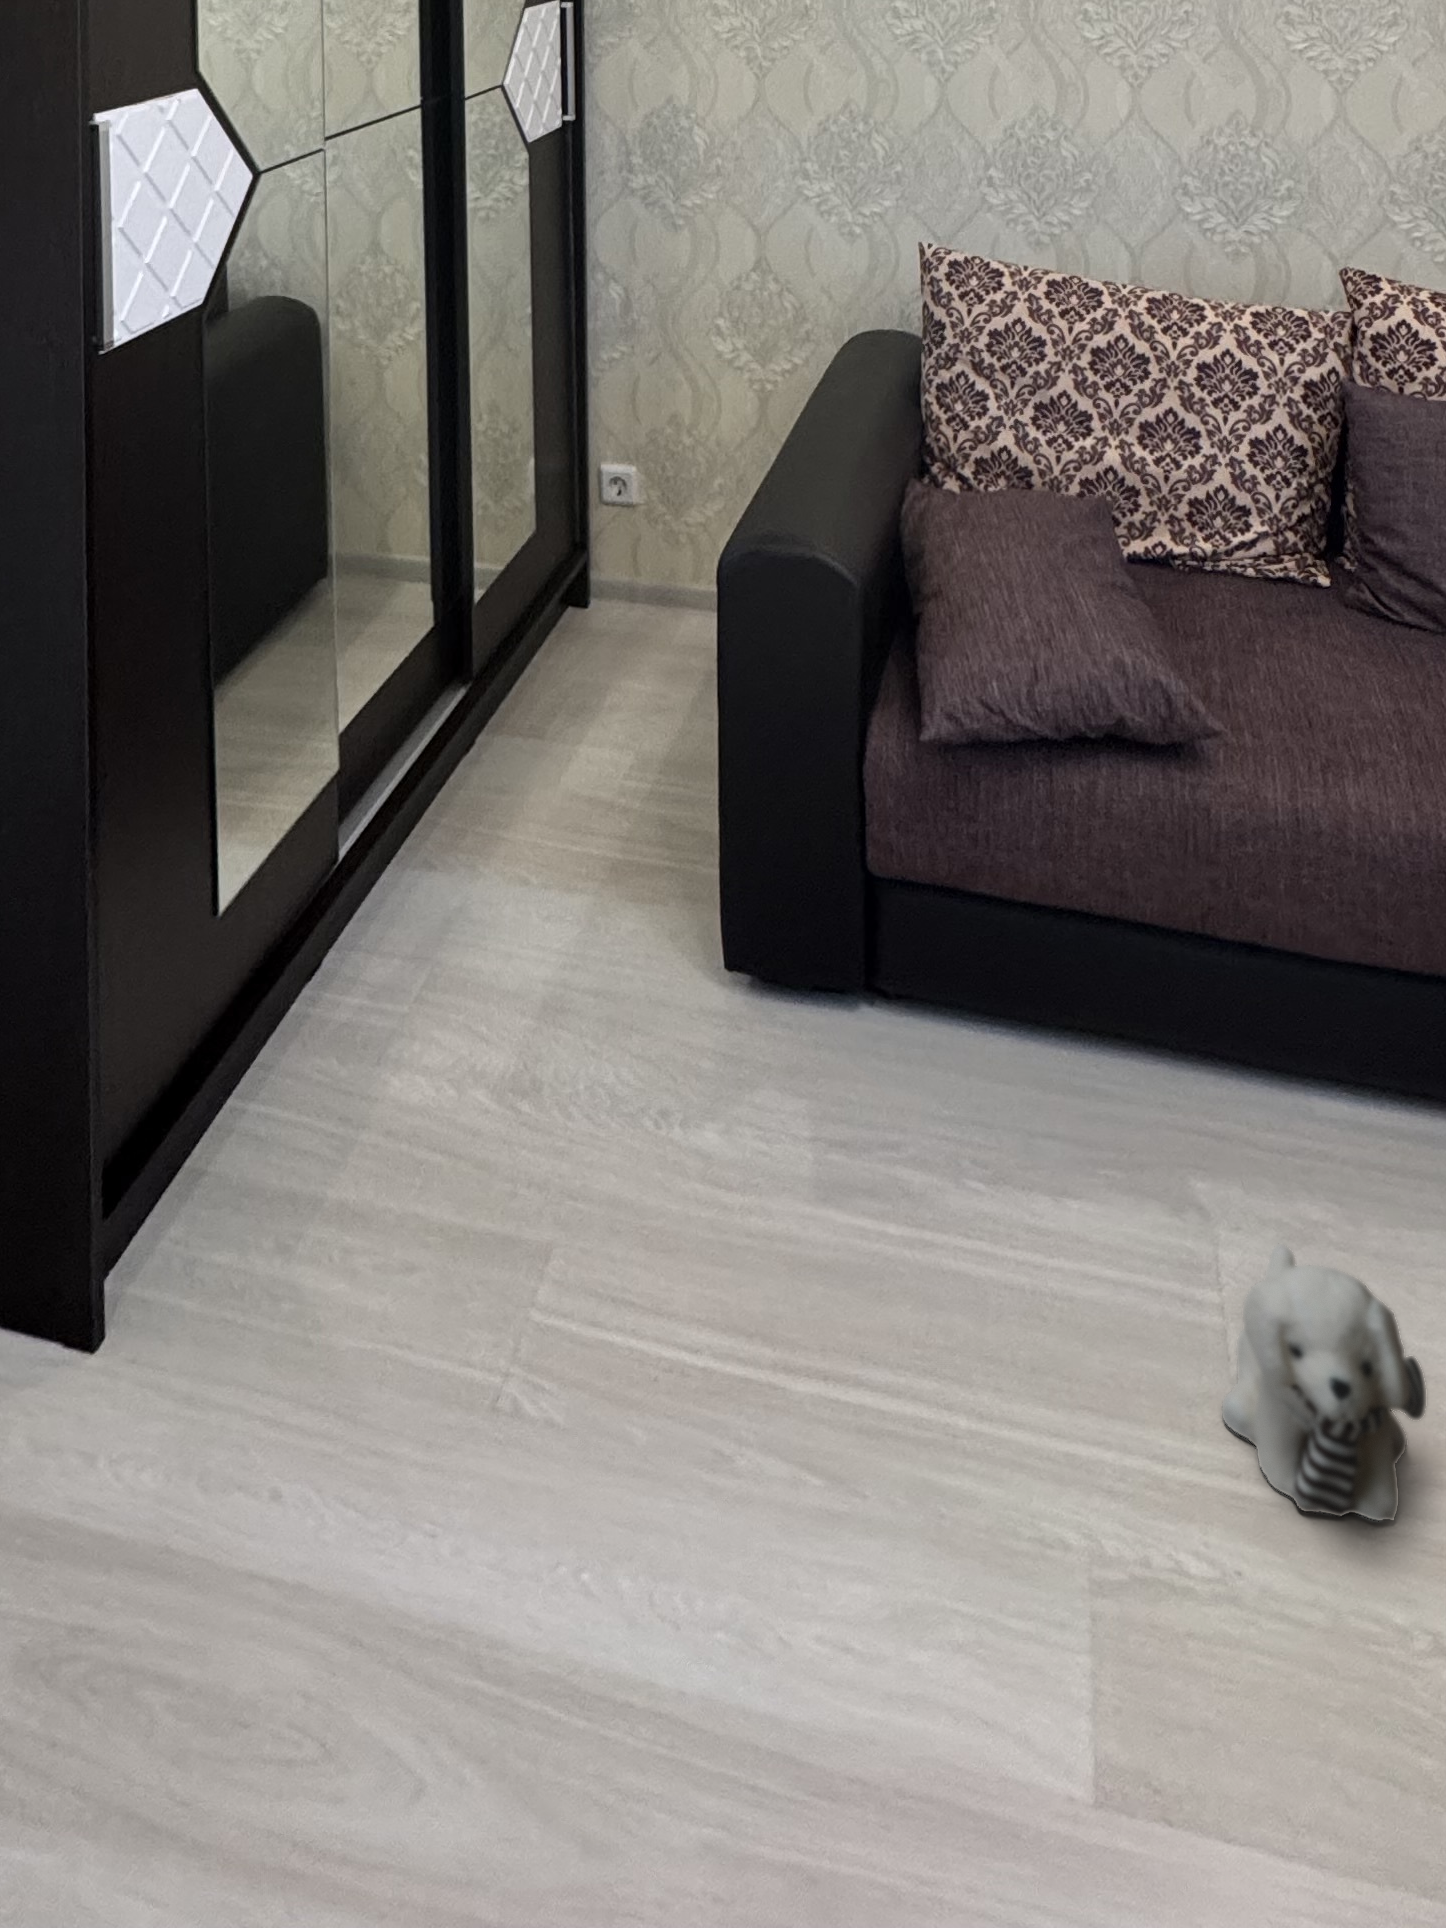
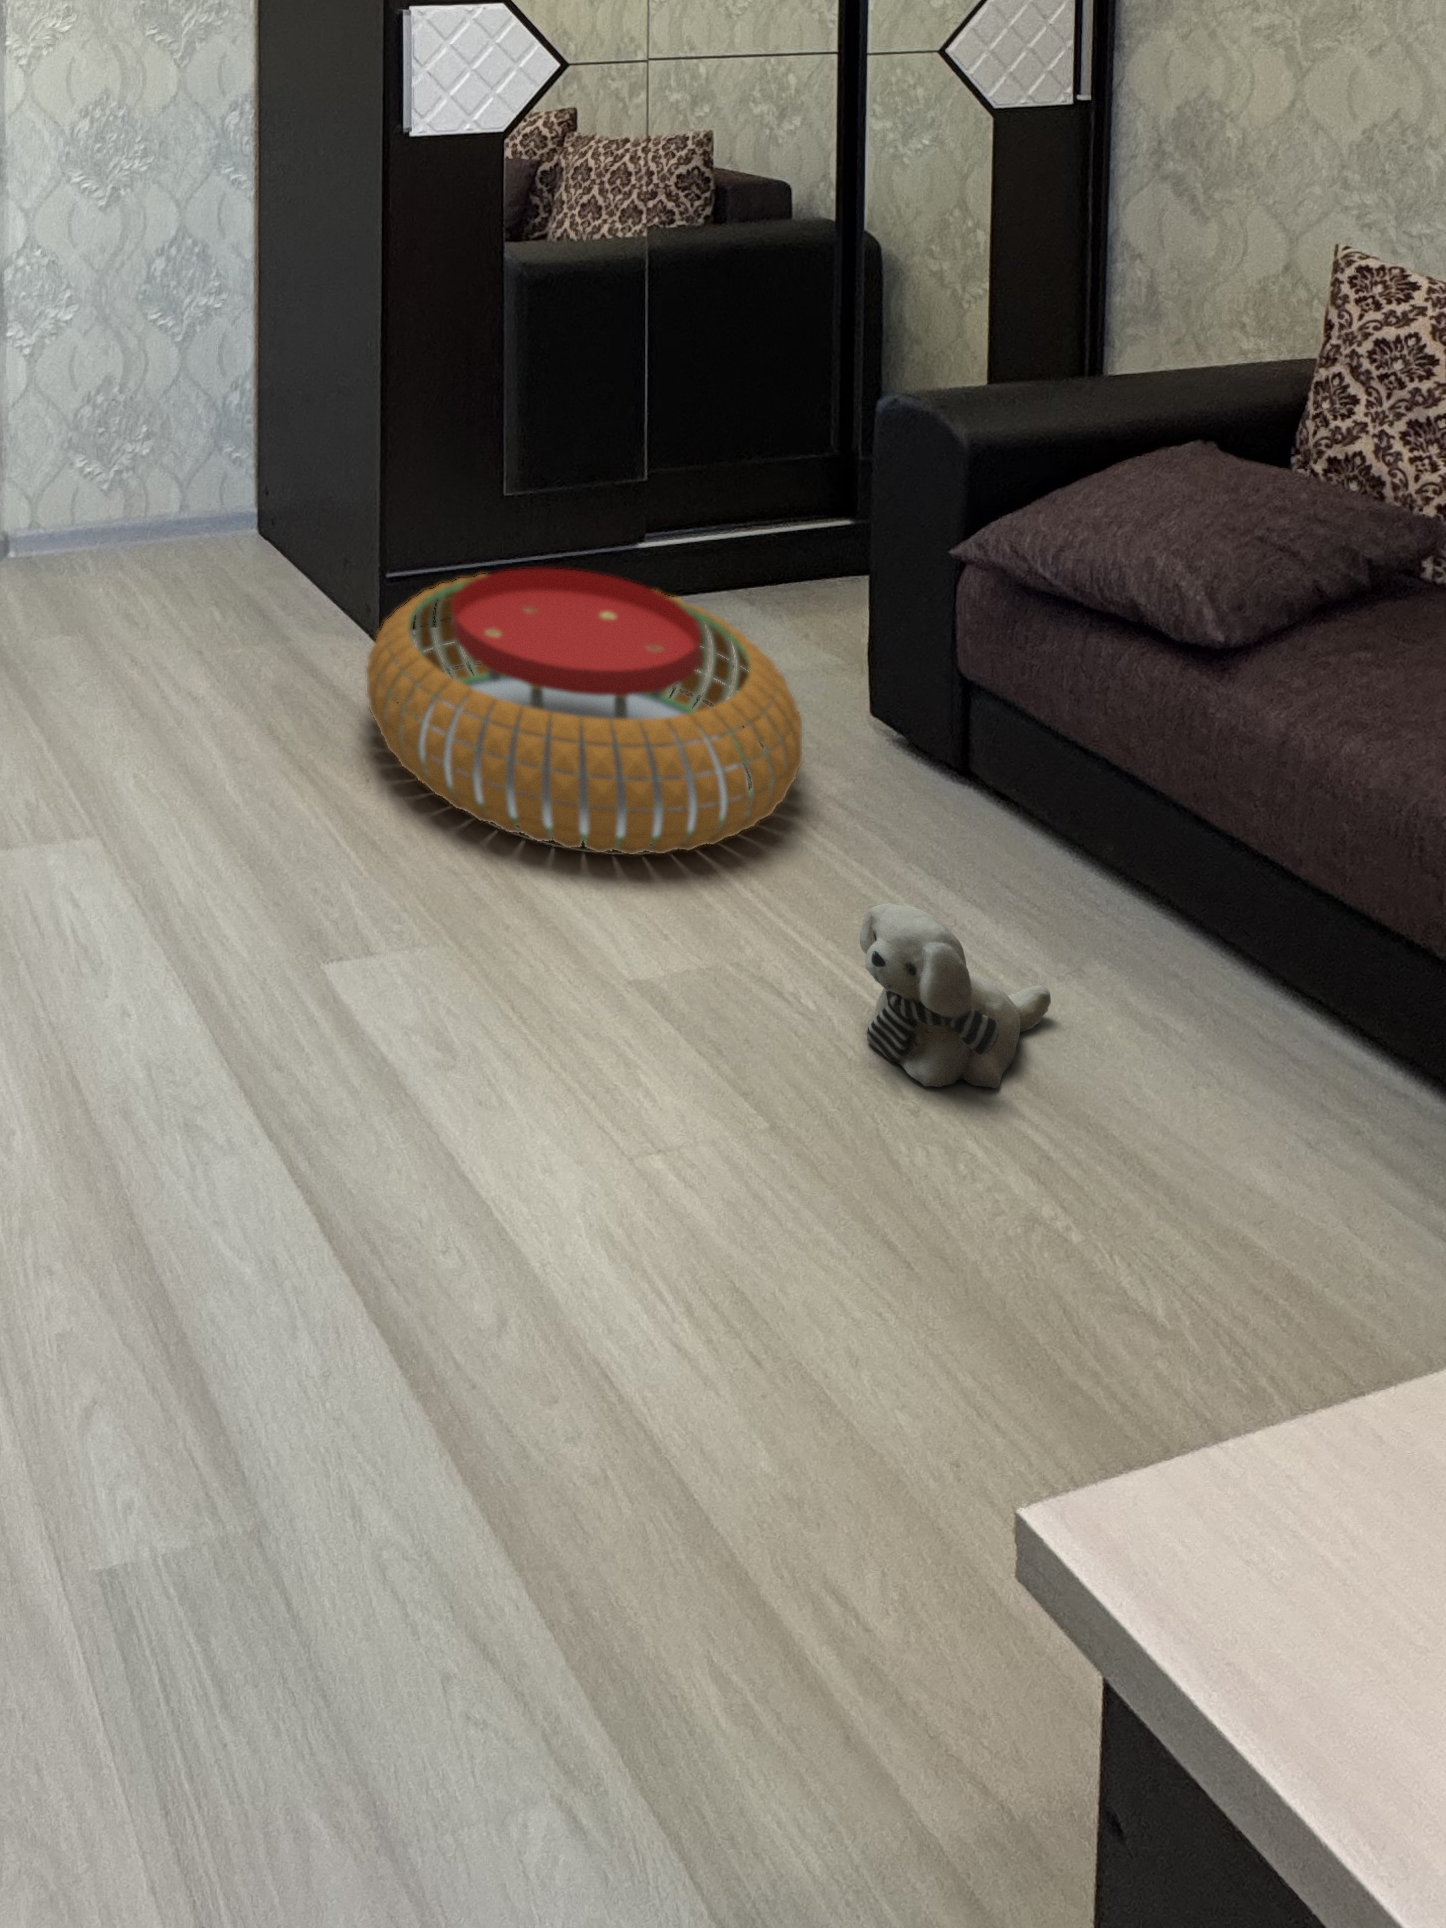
pouf: none [233,944,917,1631] -> present [366,569,802,855]

